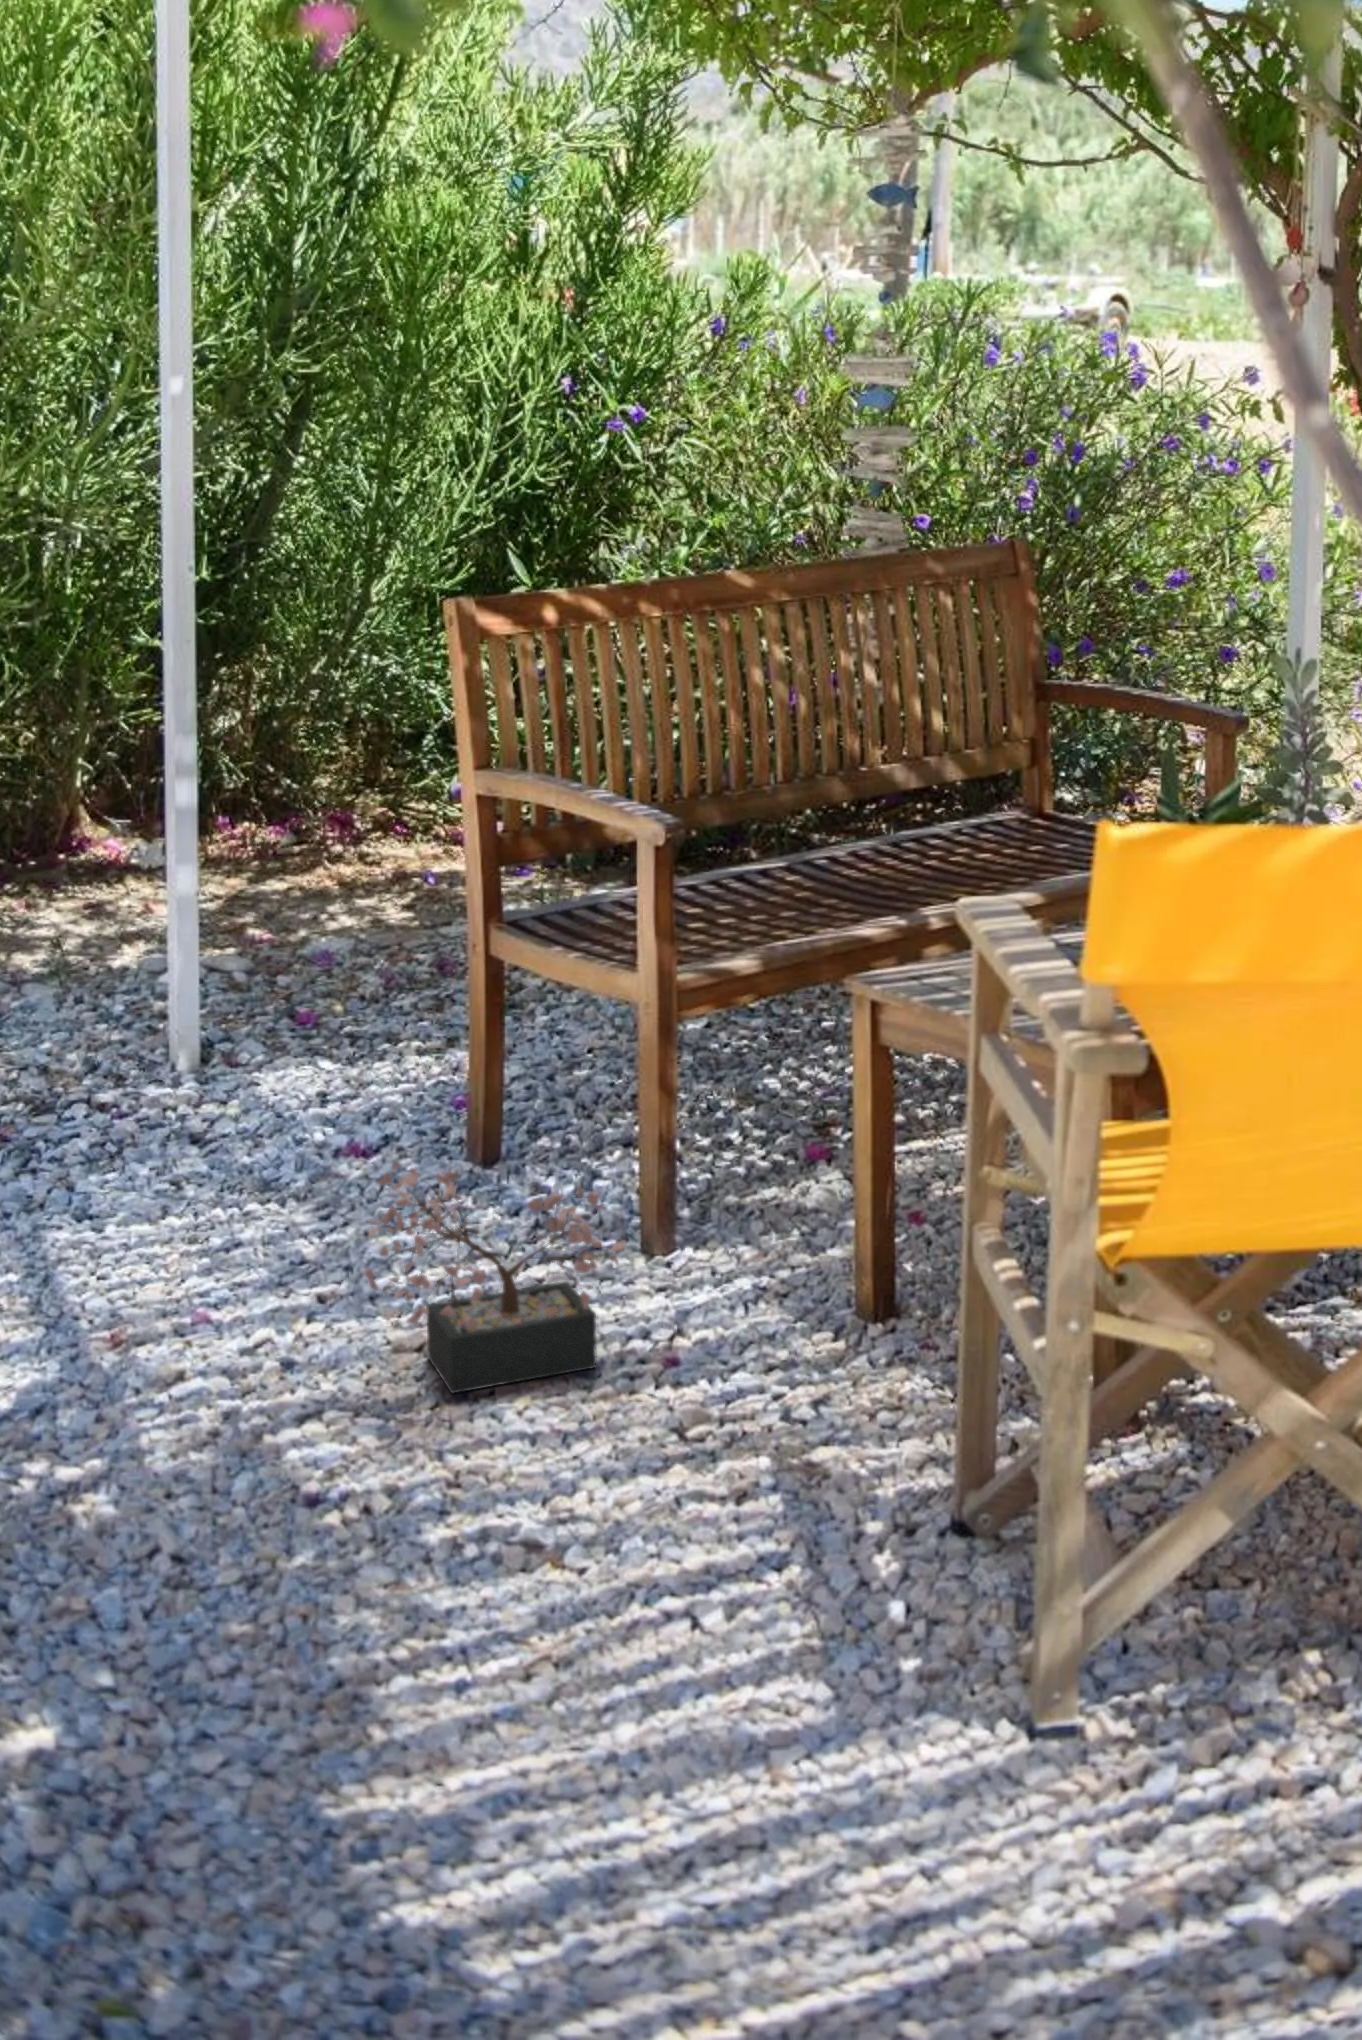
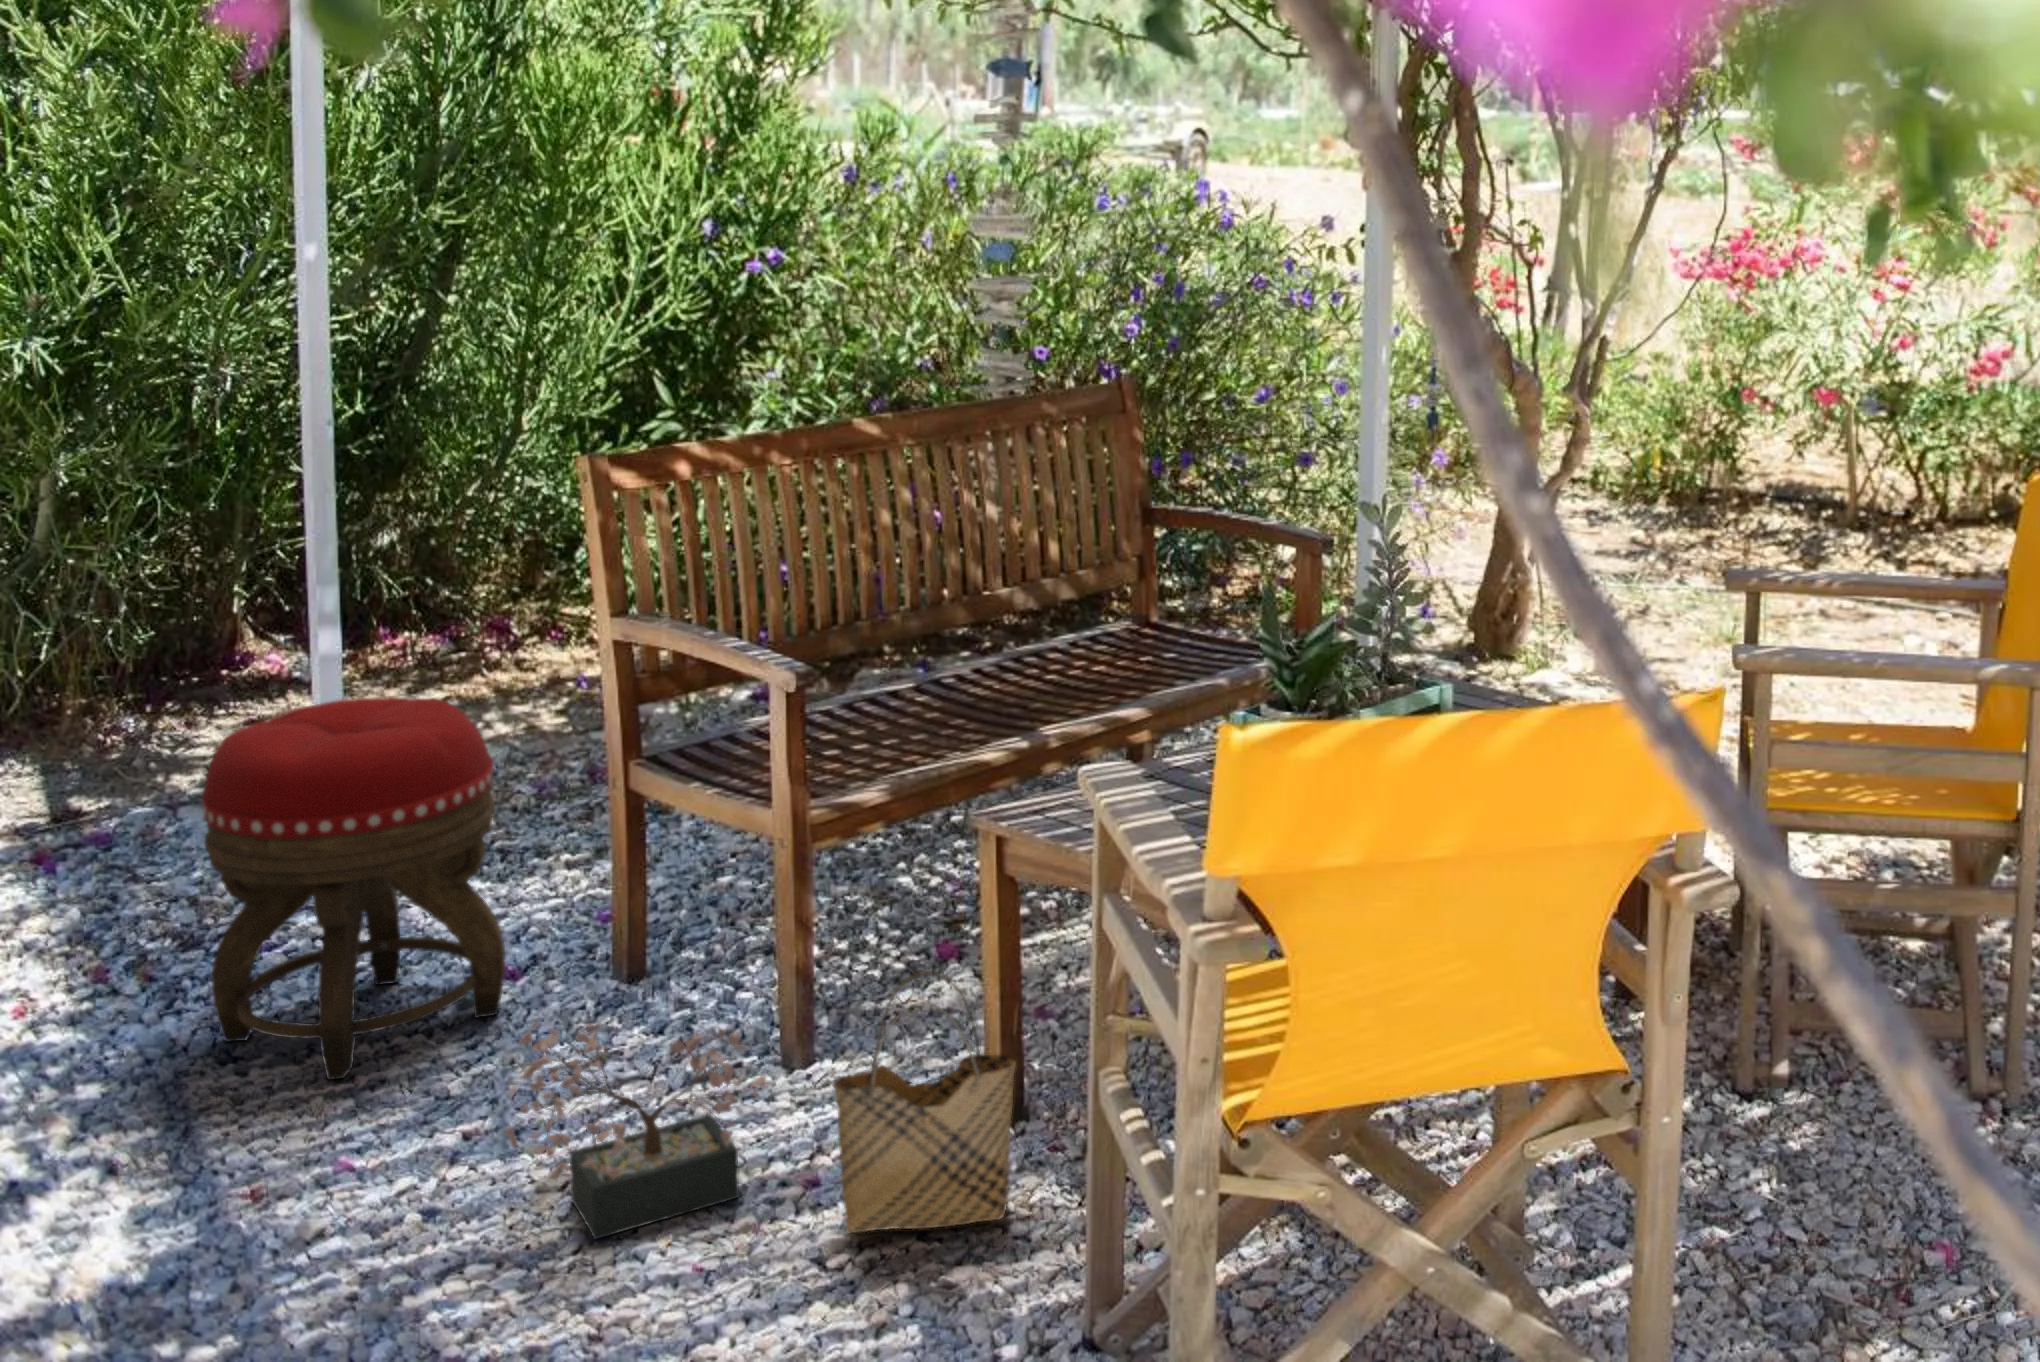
footstool: none [68,844,357,1234] -> present [202,697,505,1080]
woven basket: none [694,1132,888,1407] -> present [832,971,1016,1233]

